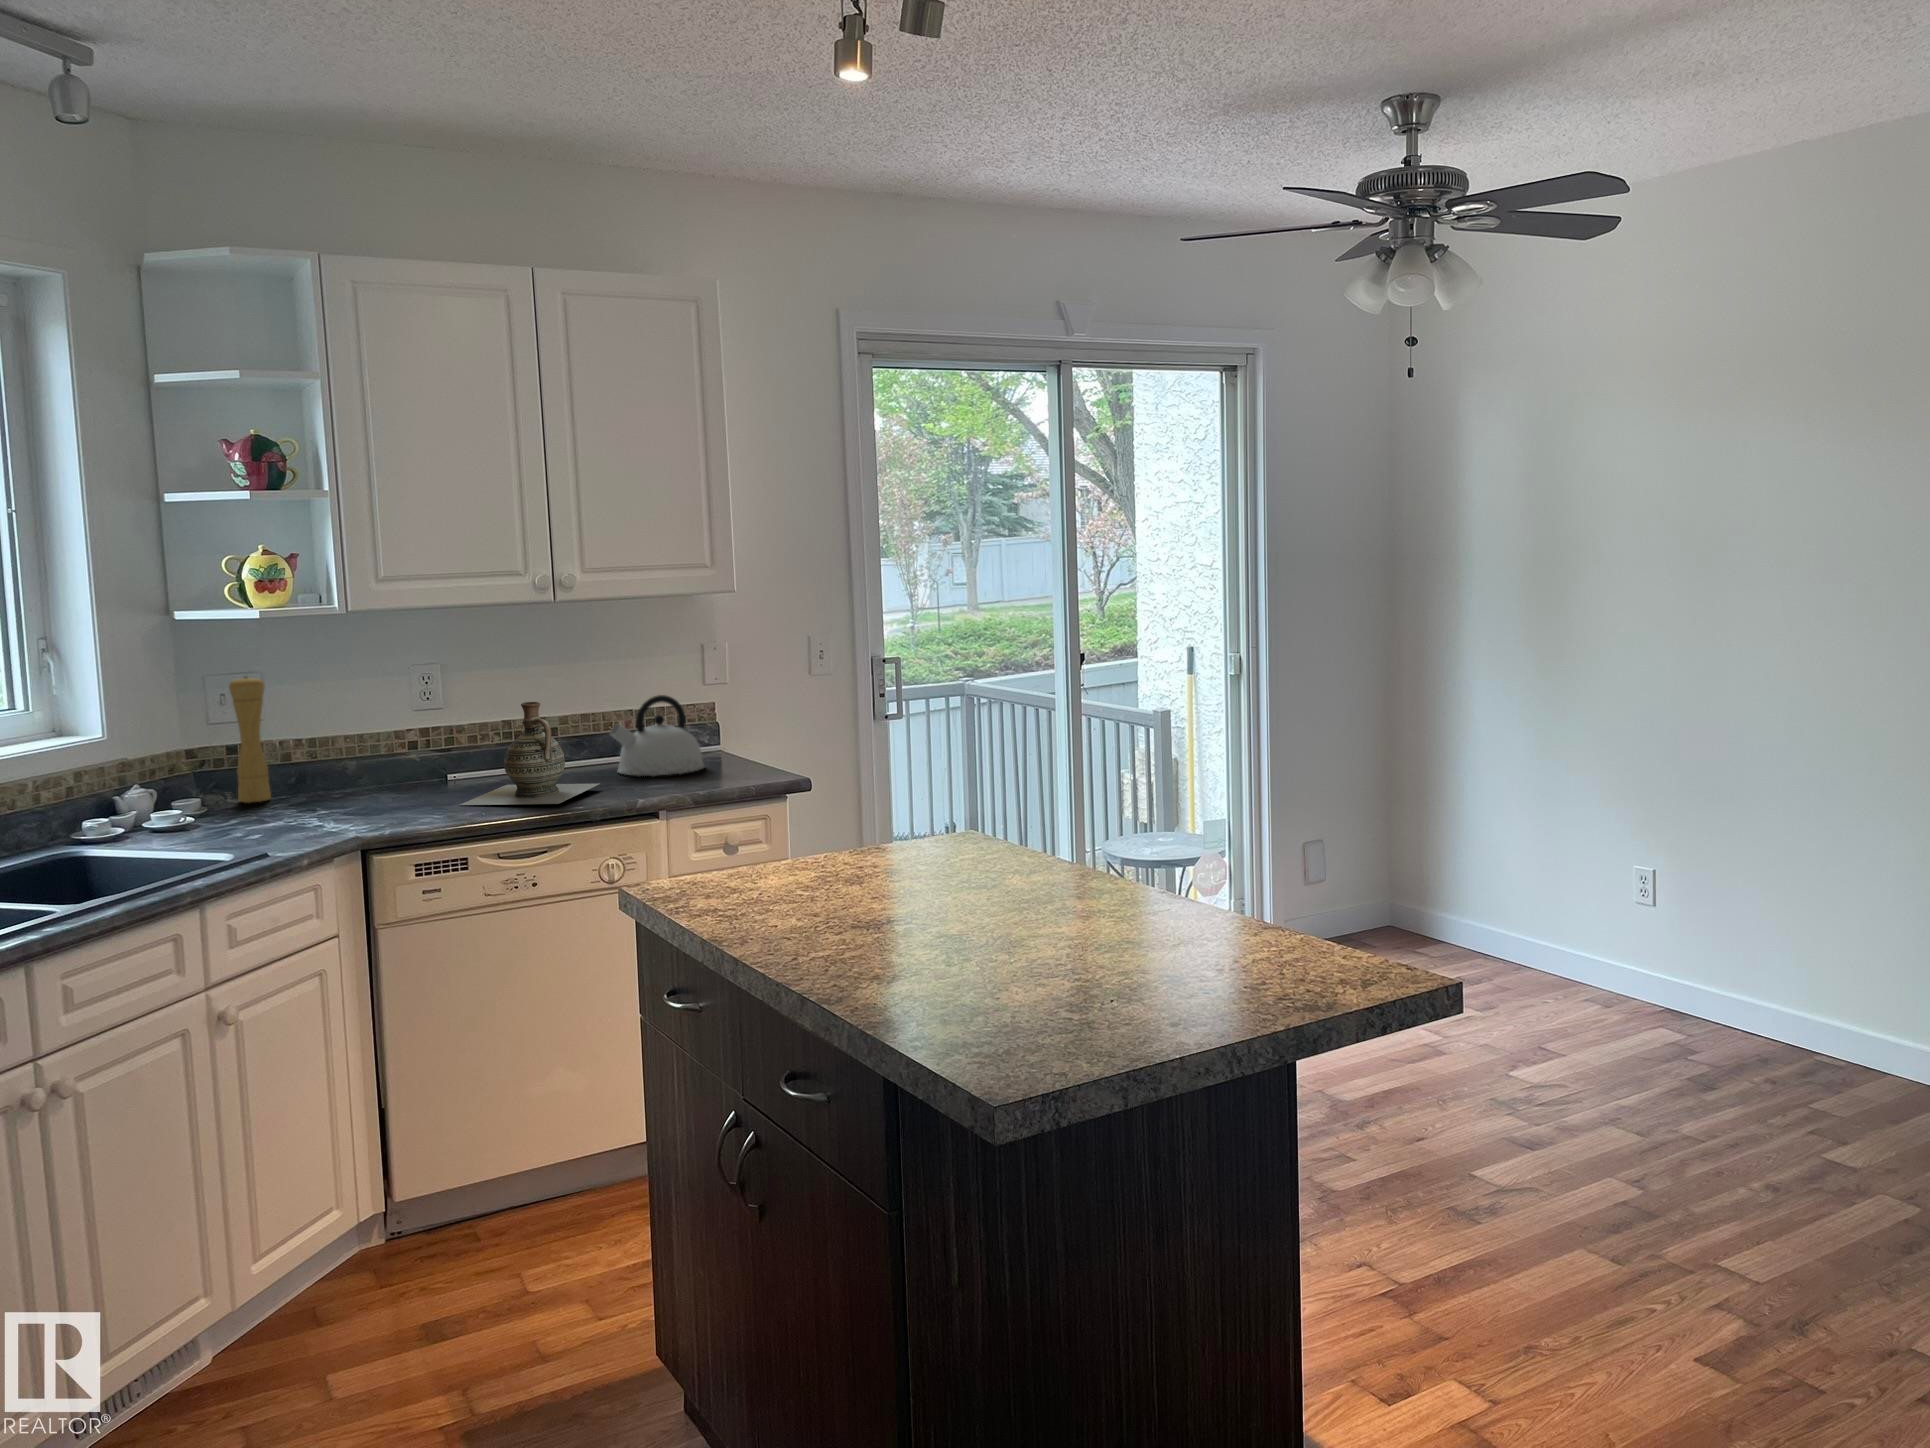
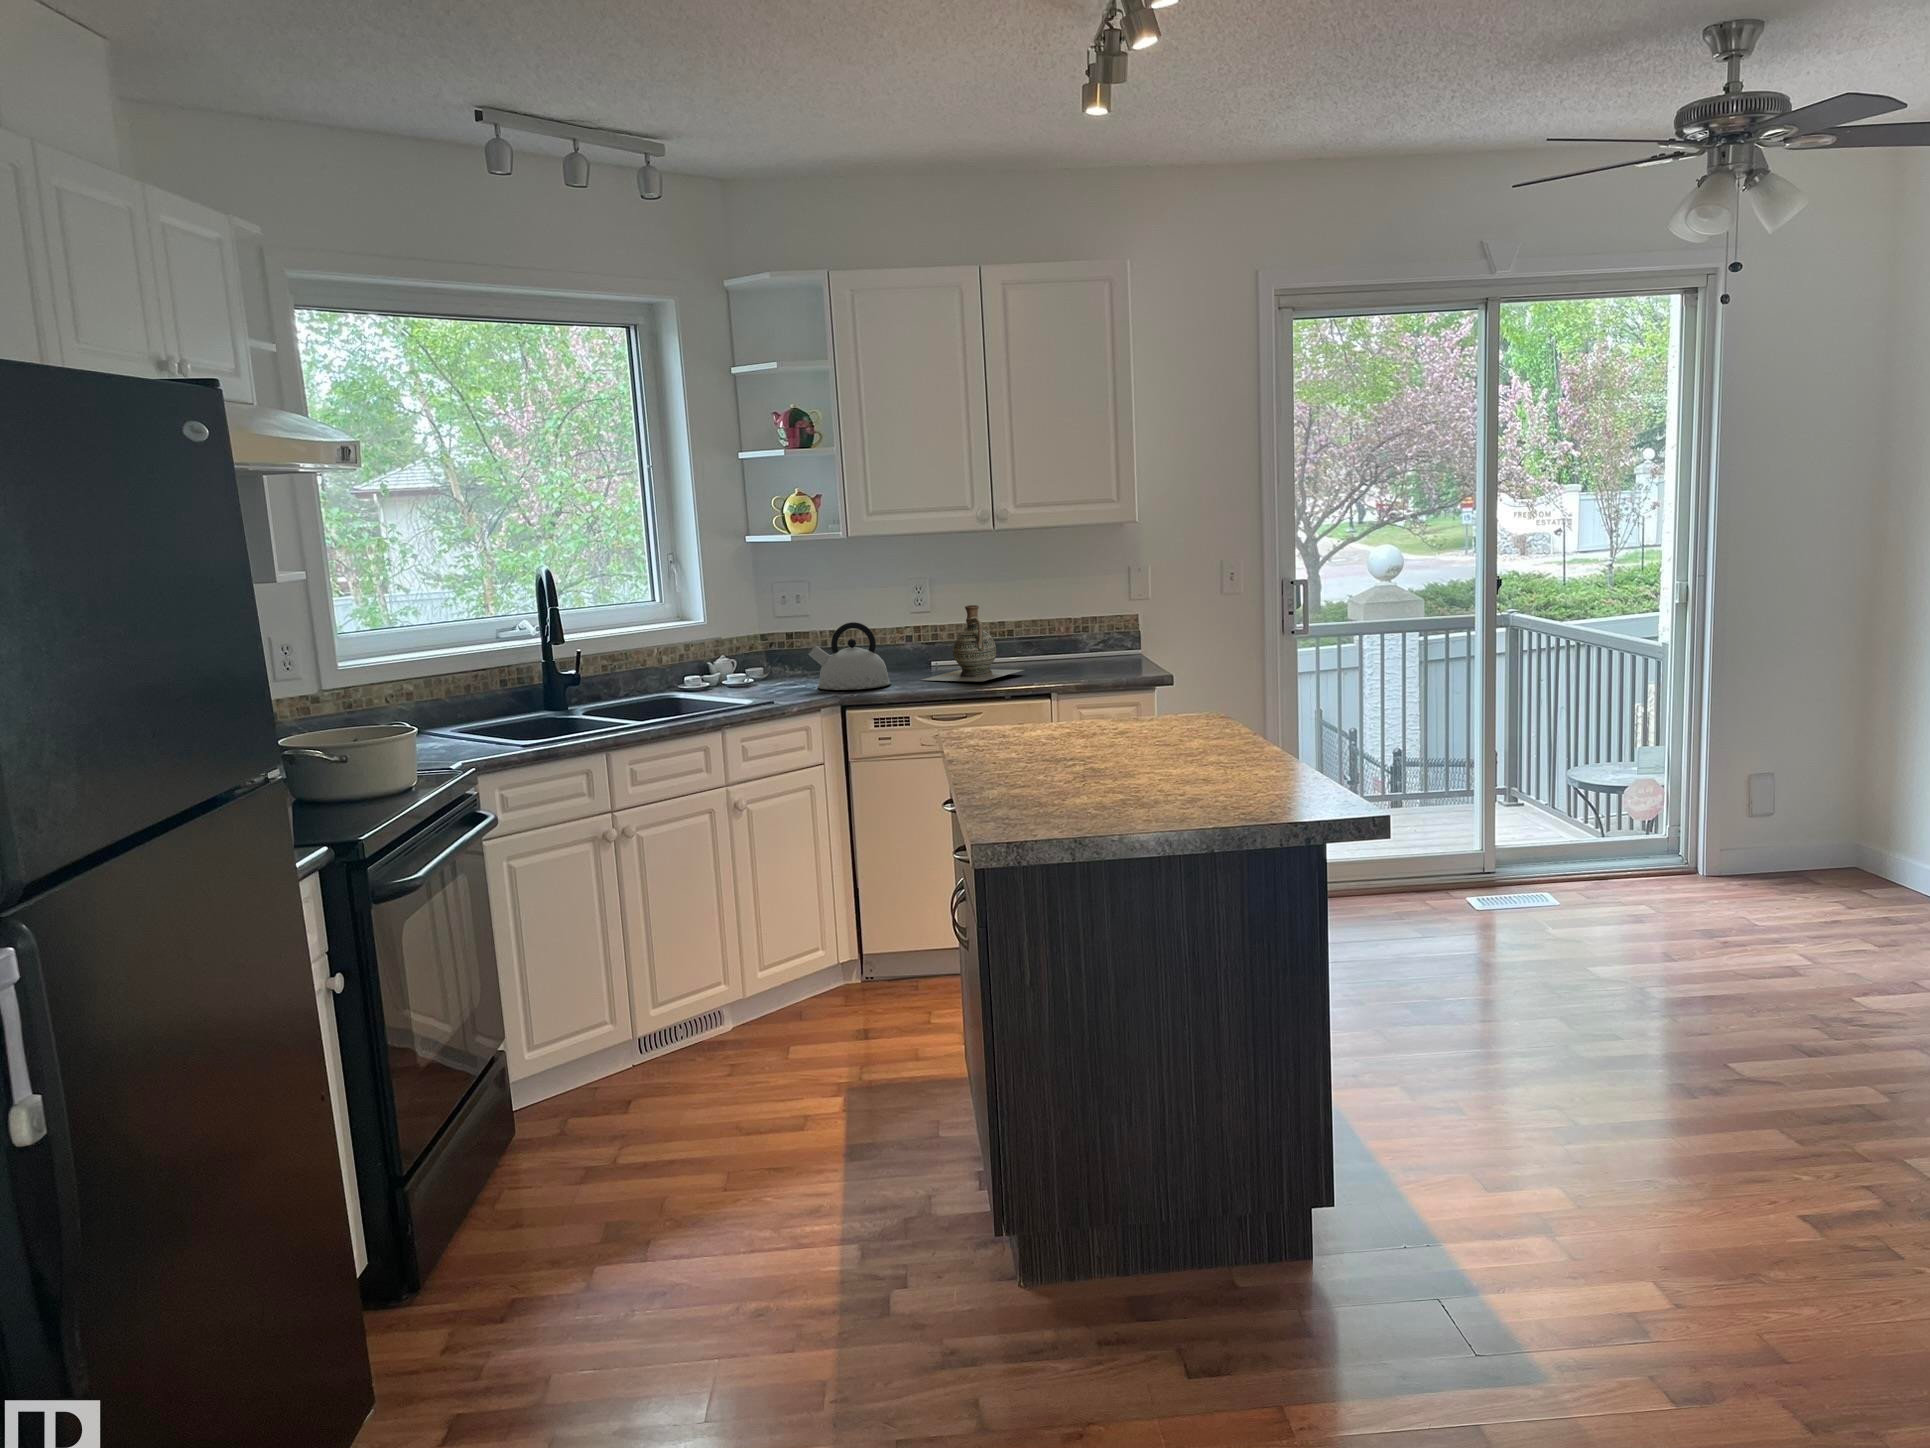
pepper mill: present [229,676,271,803] -> none [782,584,809,673]
kettle: present [610,695,705,776] -> present [809,622,891,690]

